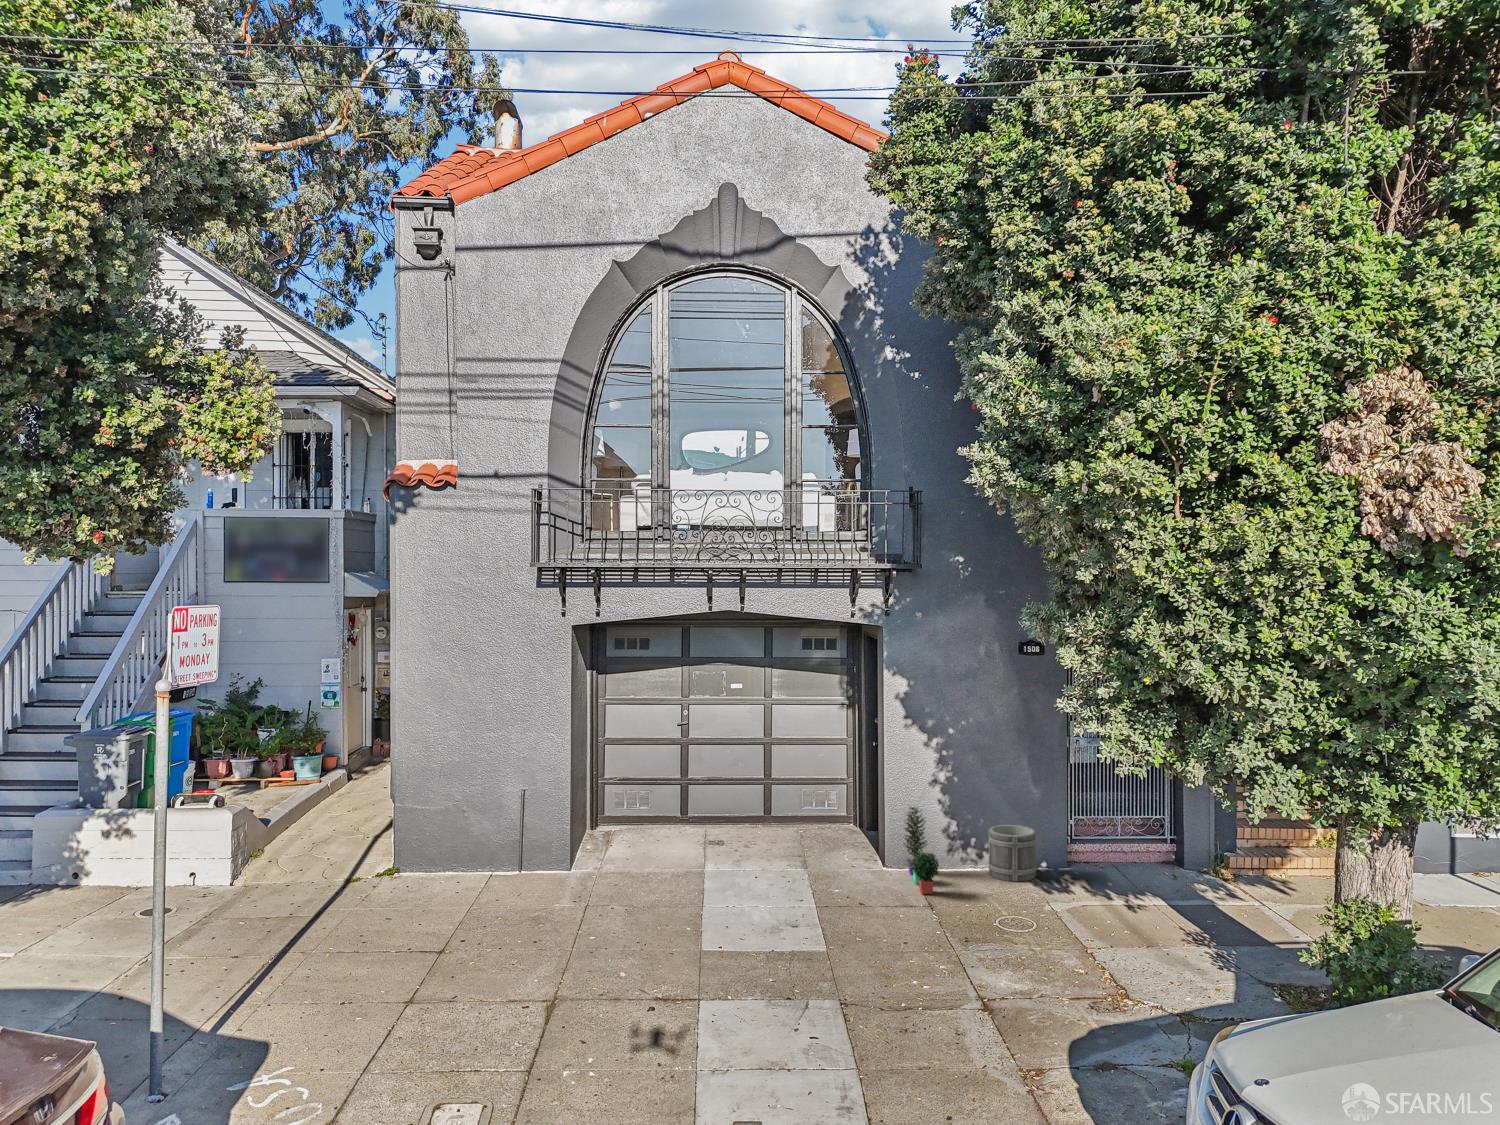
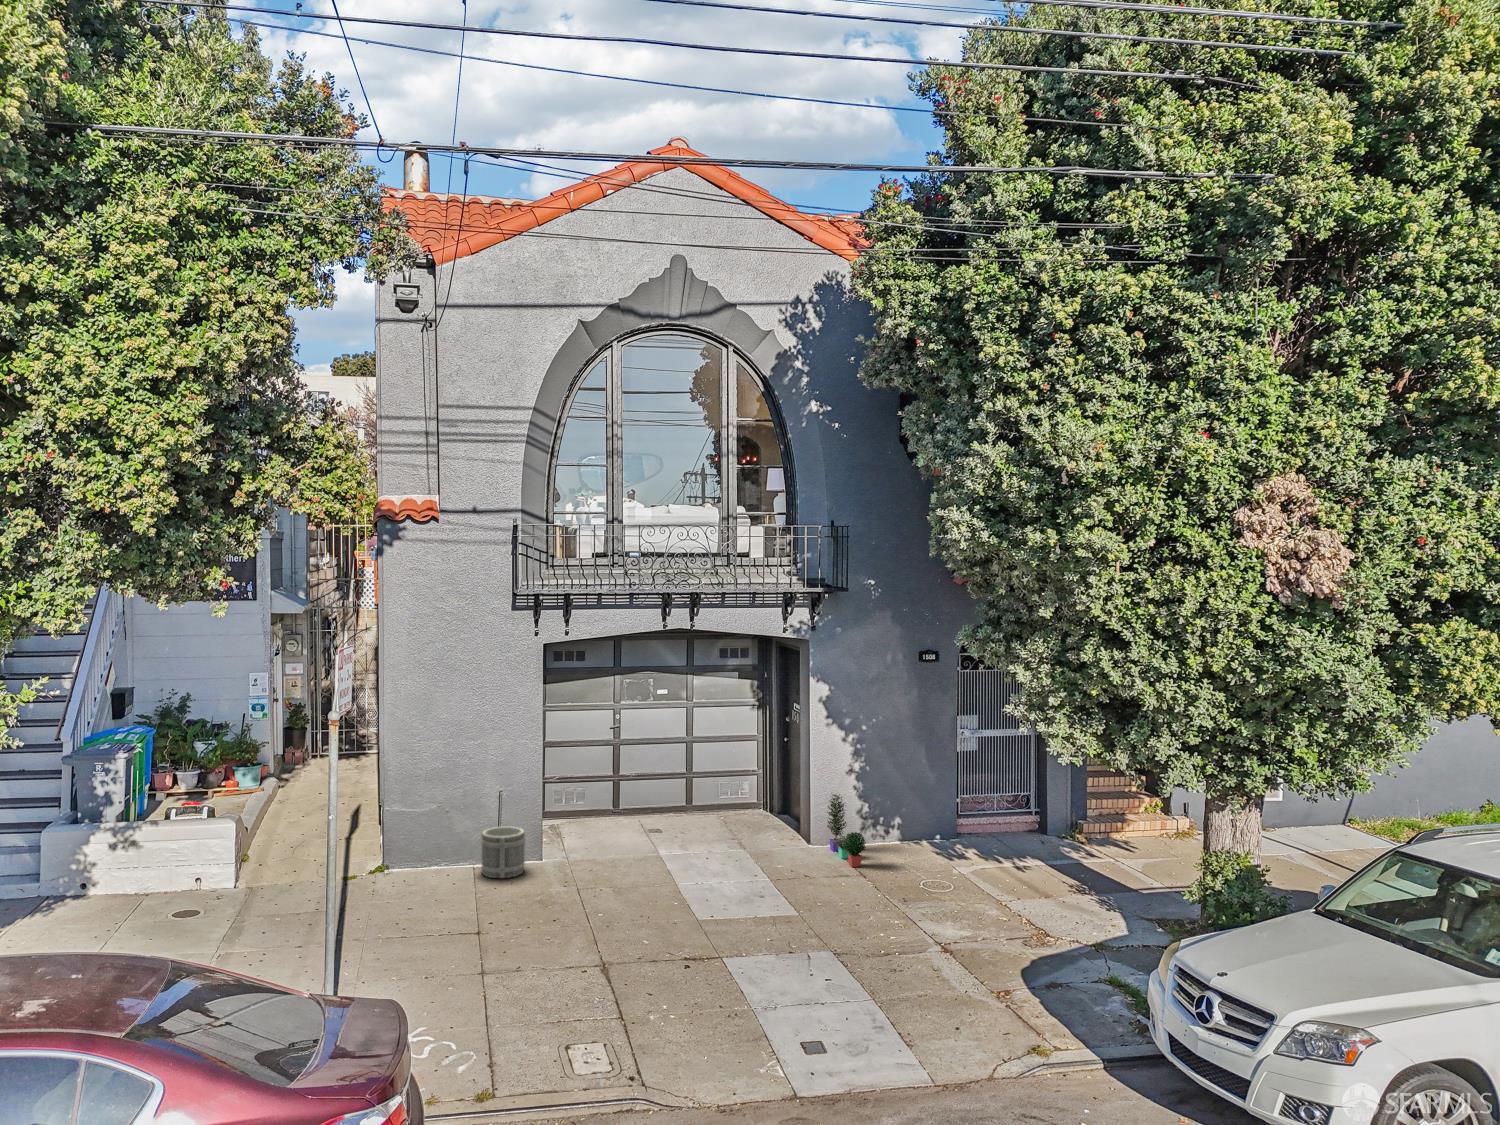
bucket: present [989,825,1036,882] -> present [481,826,525,878]

